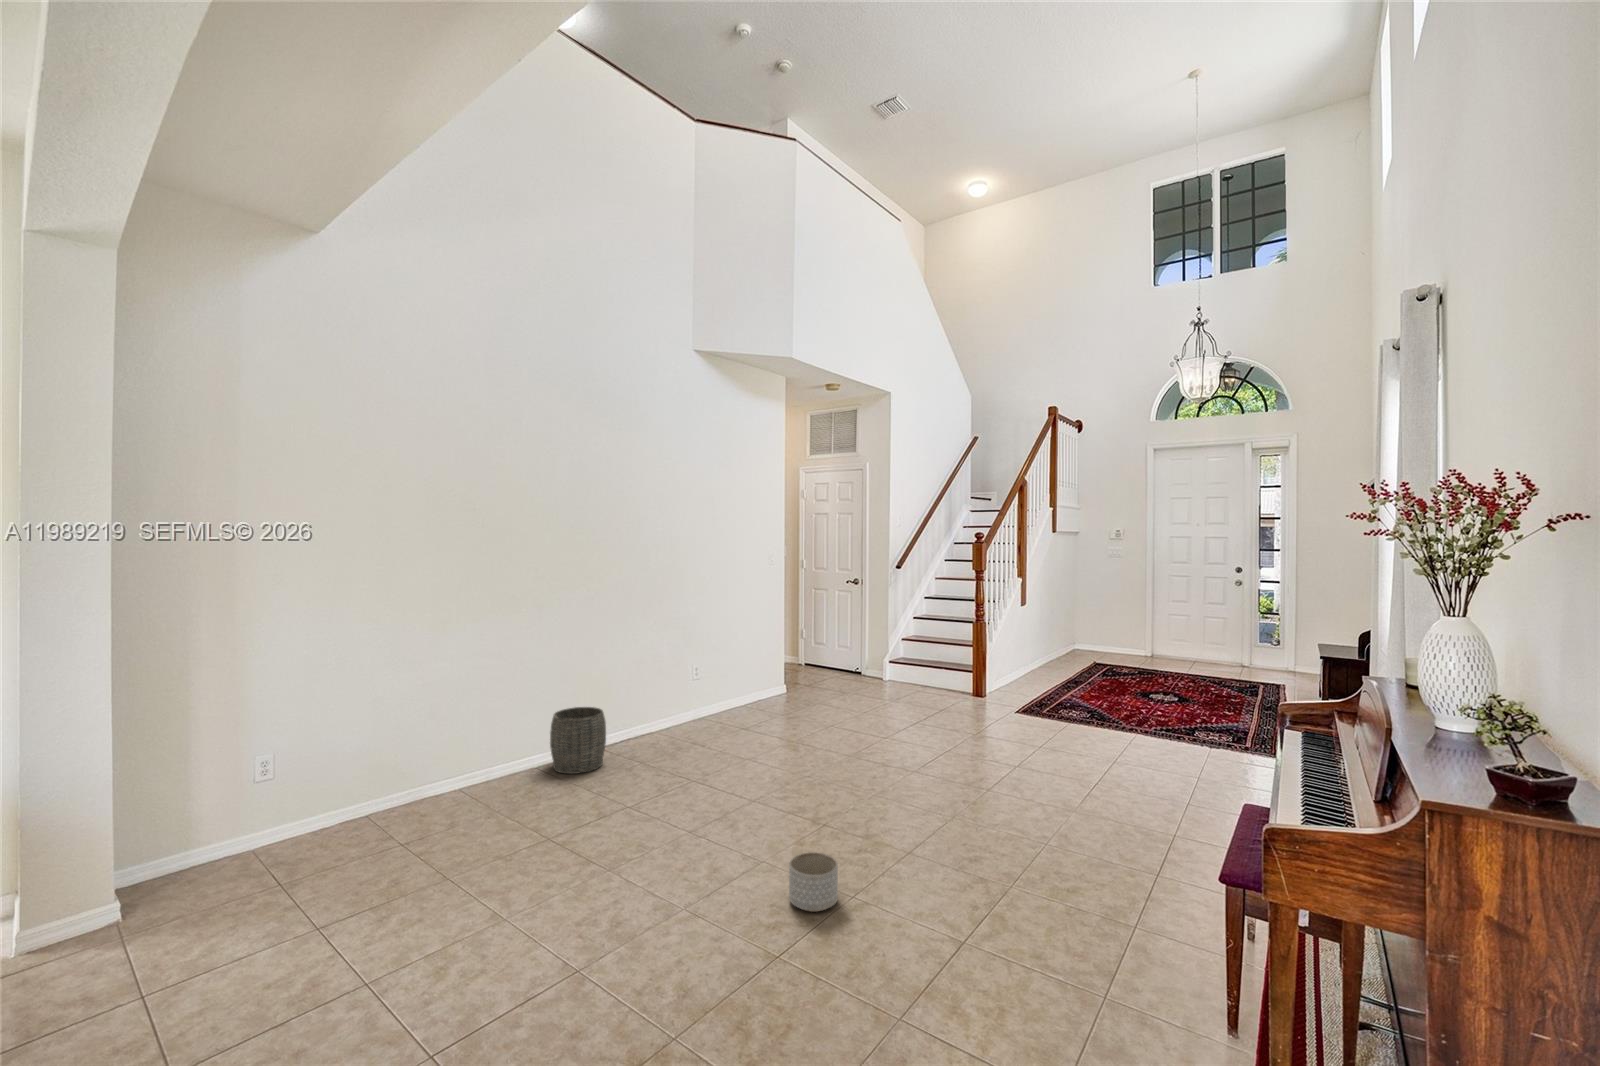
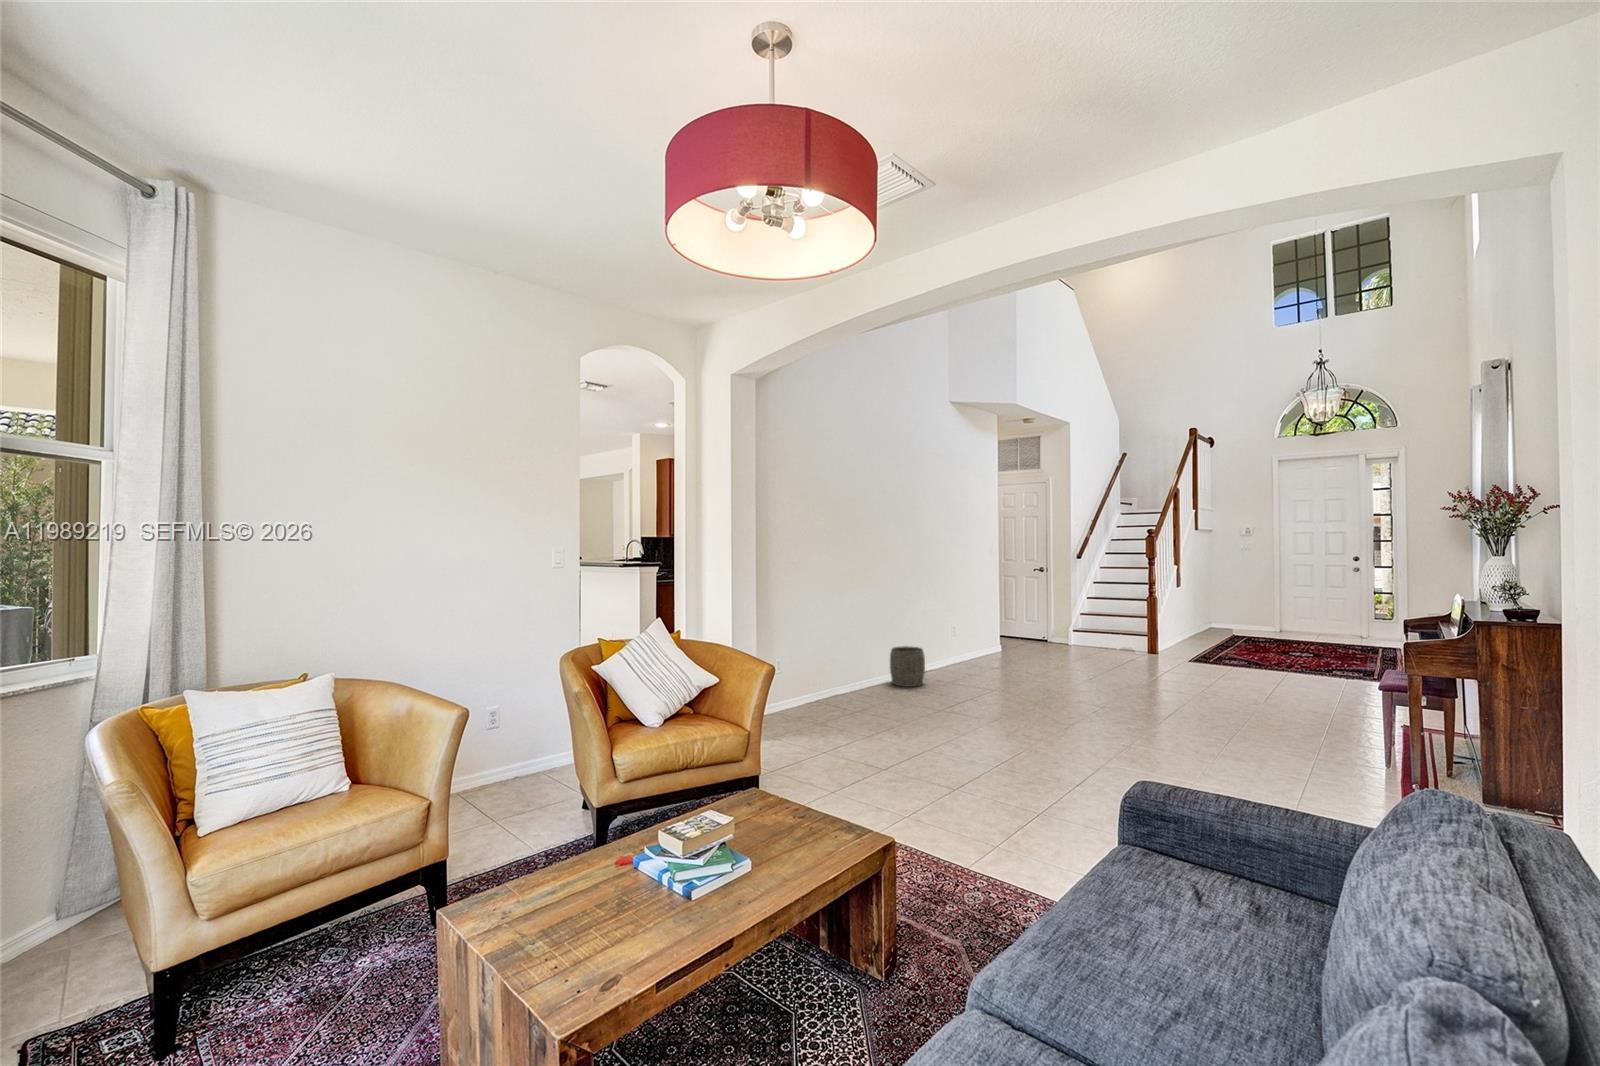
planter: present [789,852,838,912] -> none [1111,706,1141,733]

